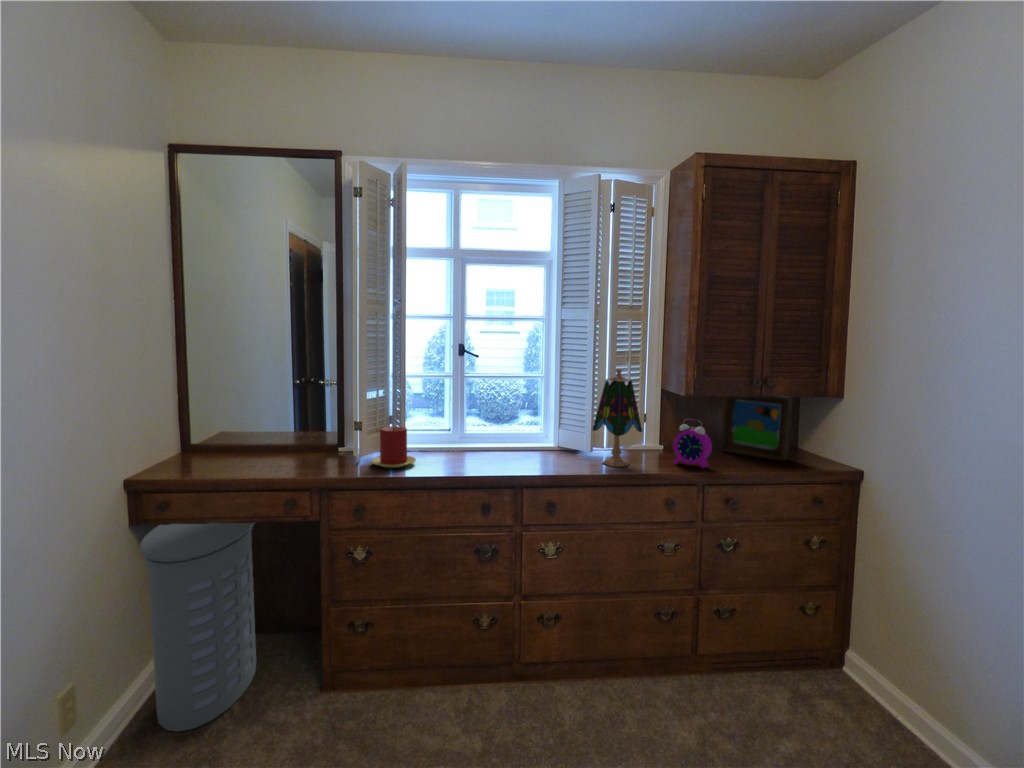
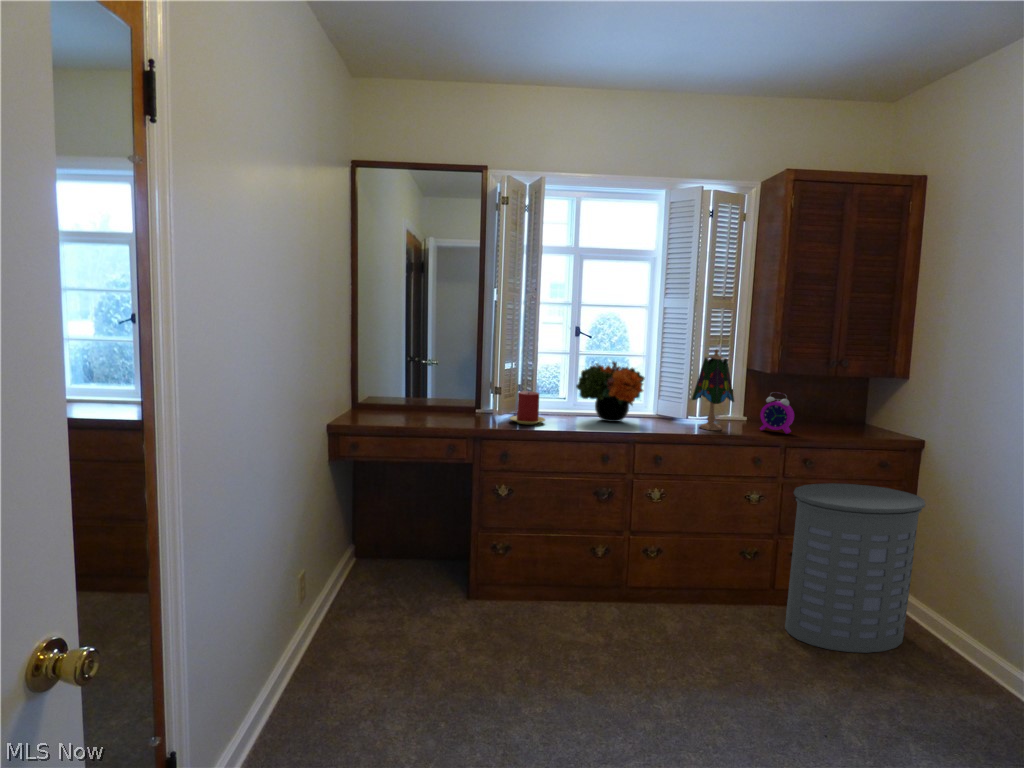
flower arrangement: none [455,386,539,459] -> present [576,362,645,422]
picture frame: present [721,396,793,461] -> none [797,372,864,432]
laundry hamper: present [140,523,256,732] -> present [785,483,925,653]

